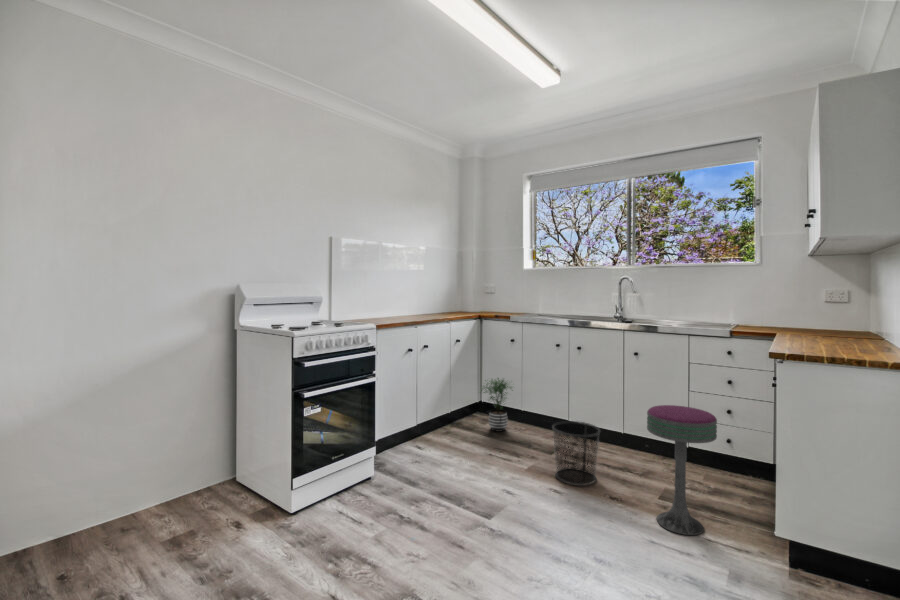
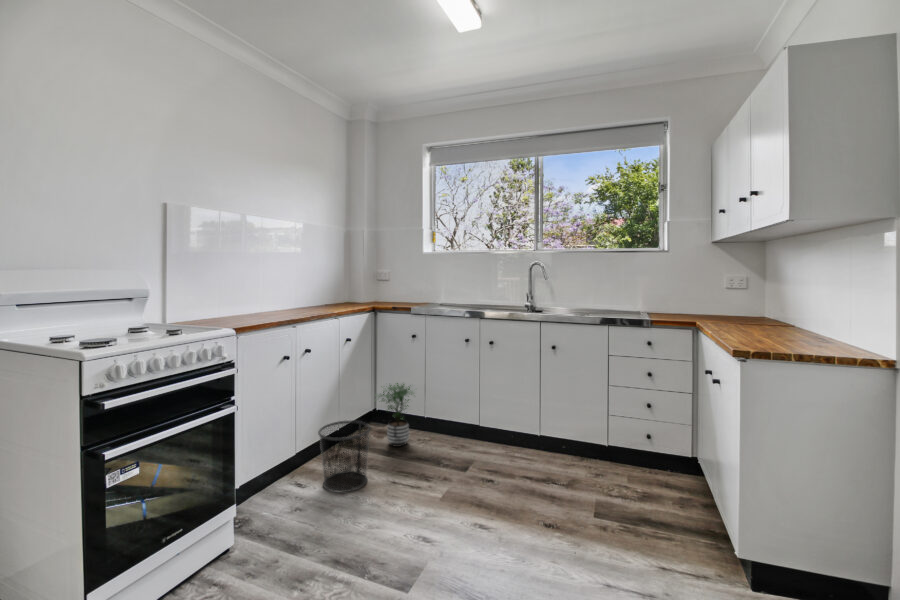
bar stool: present [647,405,717,535] -> none [592,414,672,570]
waste bin: present [552,421,600,486] -> present [318,421,371,492]

